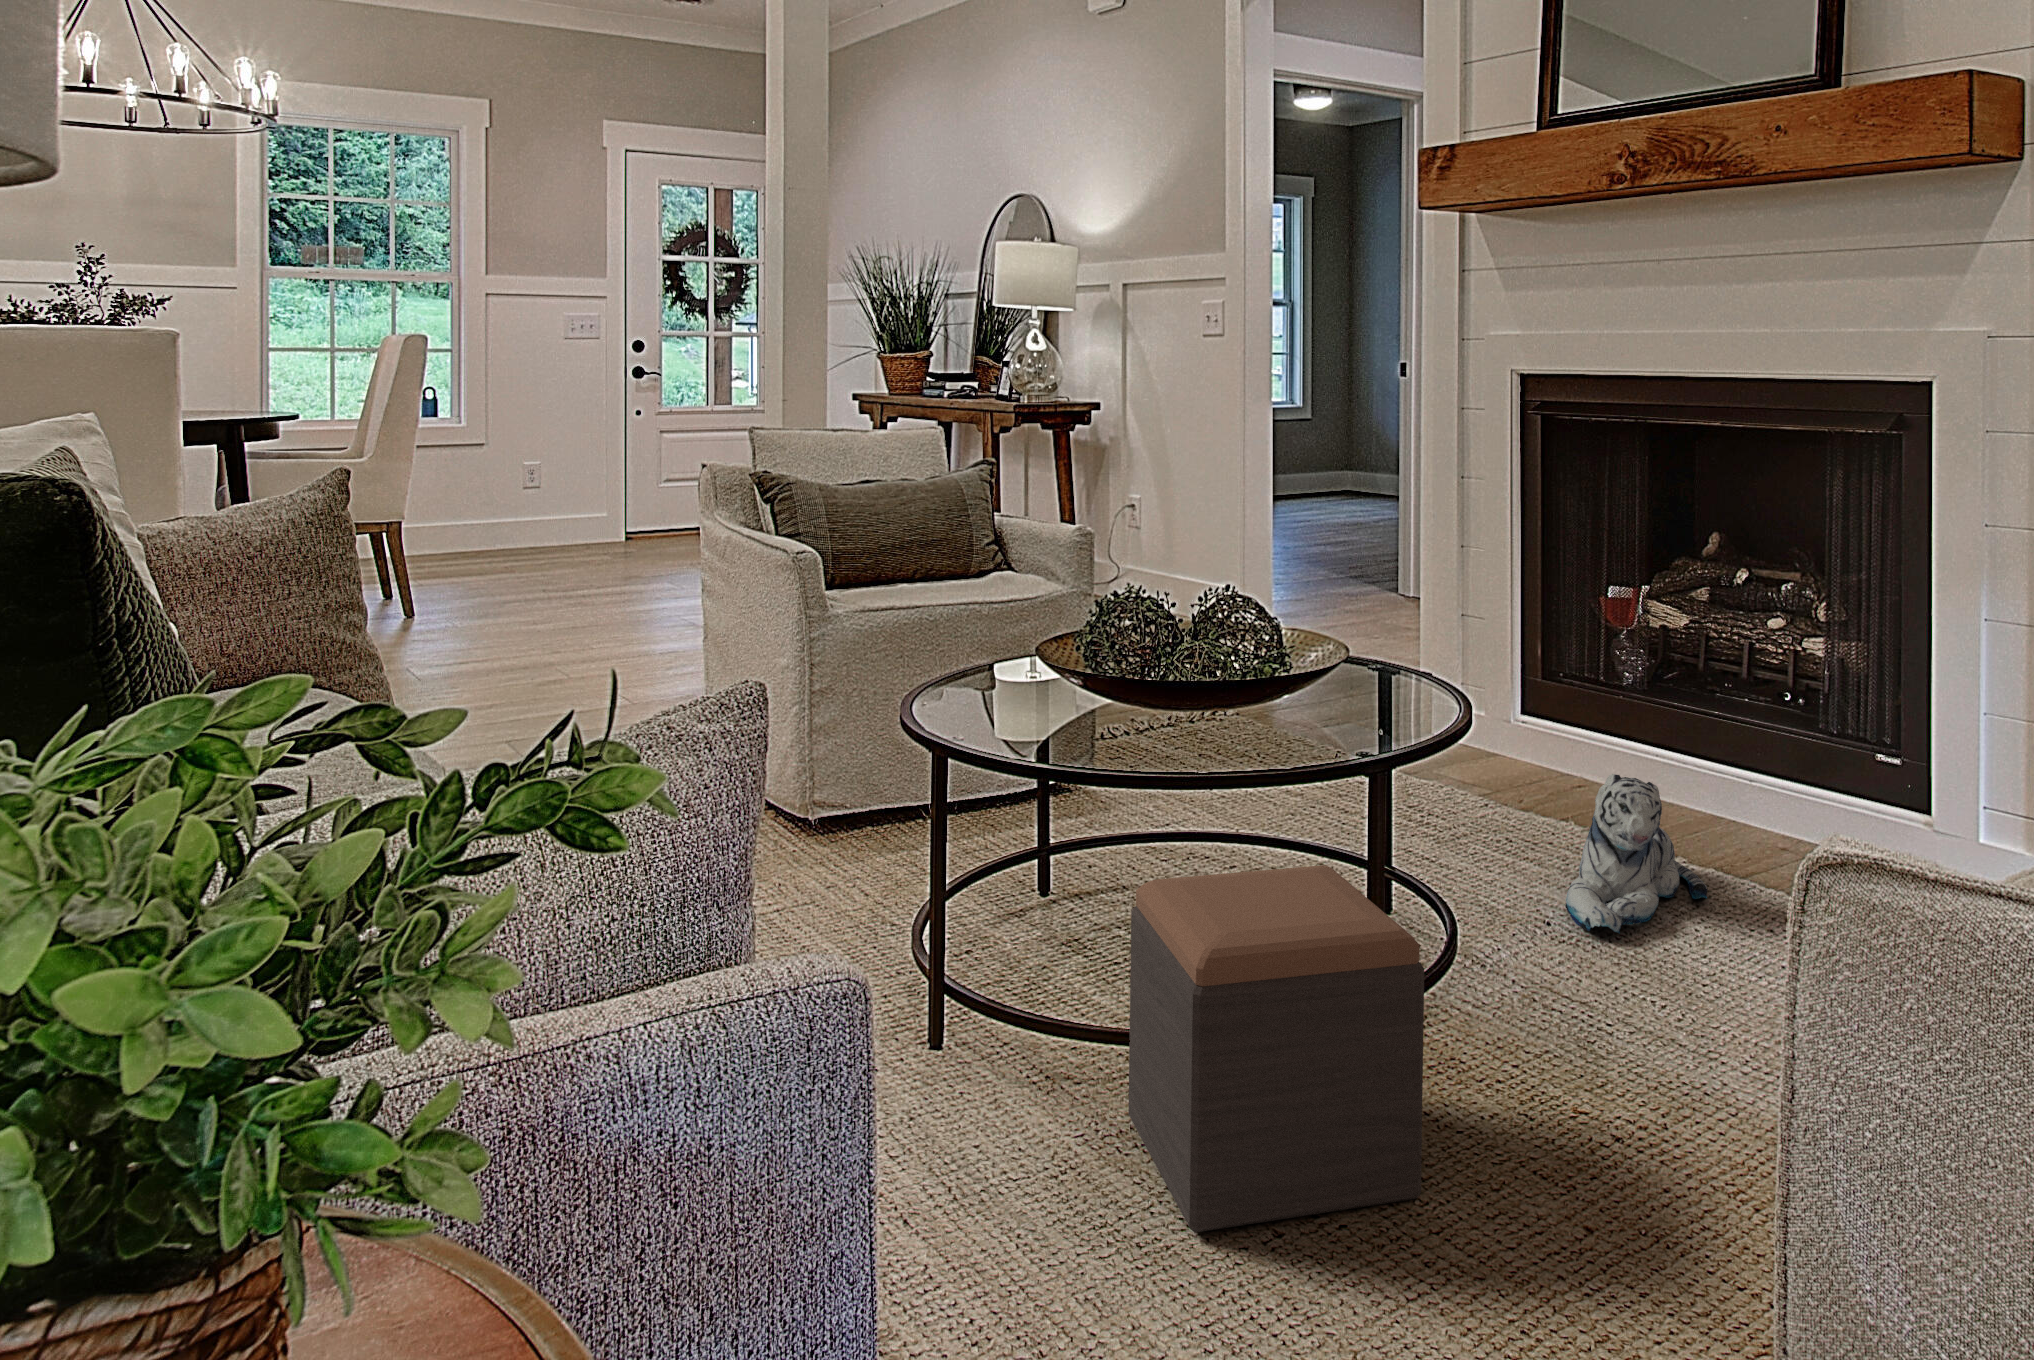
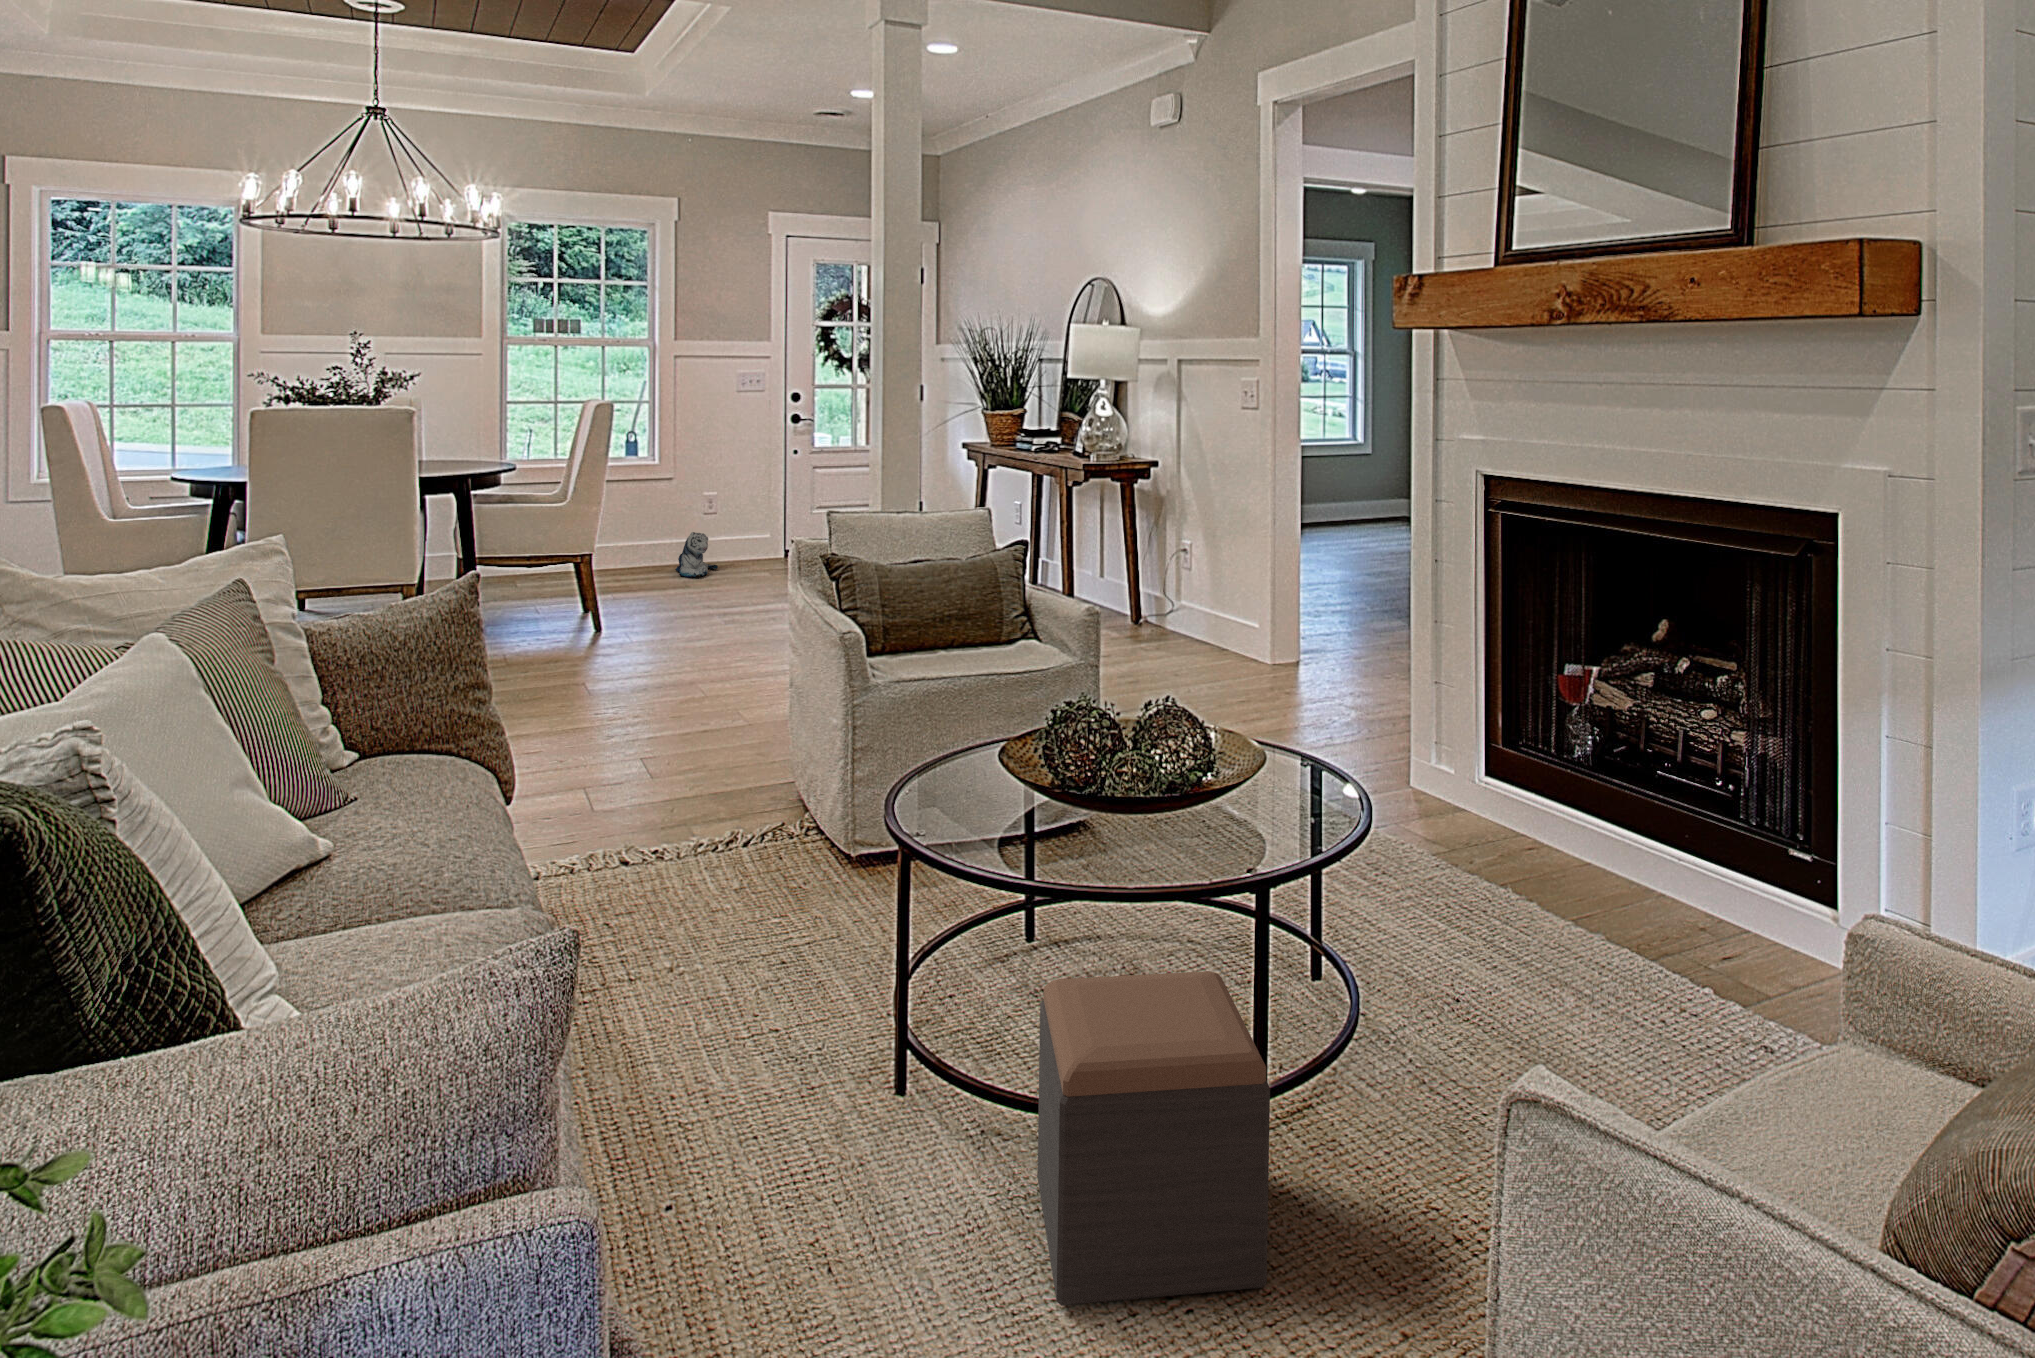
plush toy: present [1565,774,1708,933] -> present [675,532,718,577]

